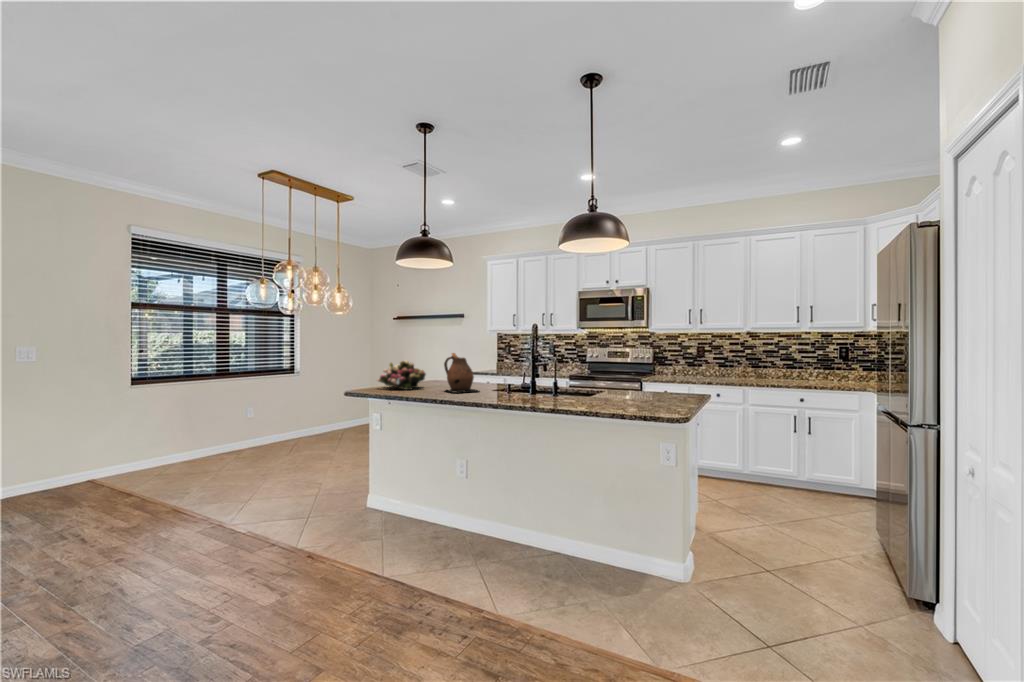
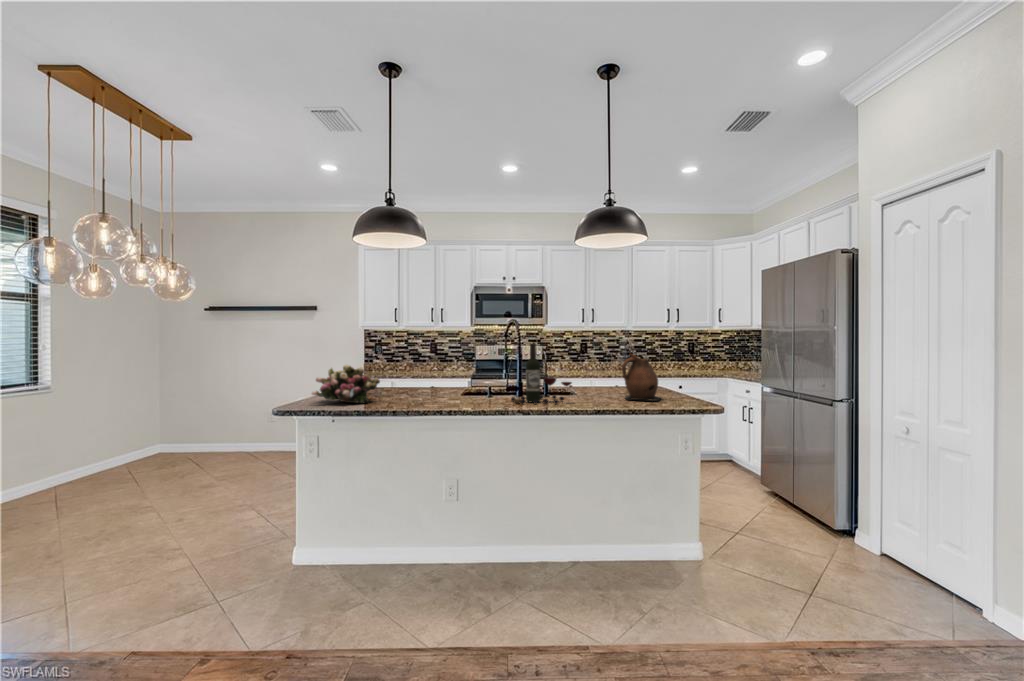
wine bottle: none [510,345,560,401] -> present [511,343,572,404]
ceramic pitcher: present [444,353,479,392] -> present [622,354,661,401]

